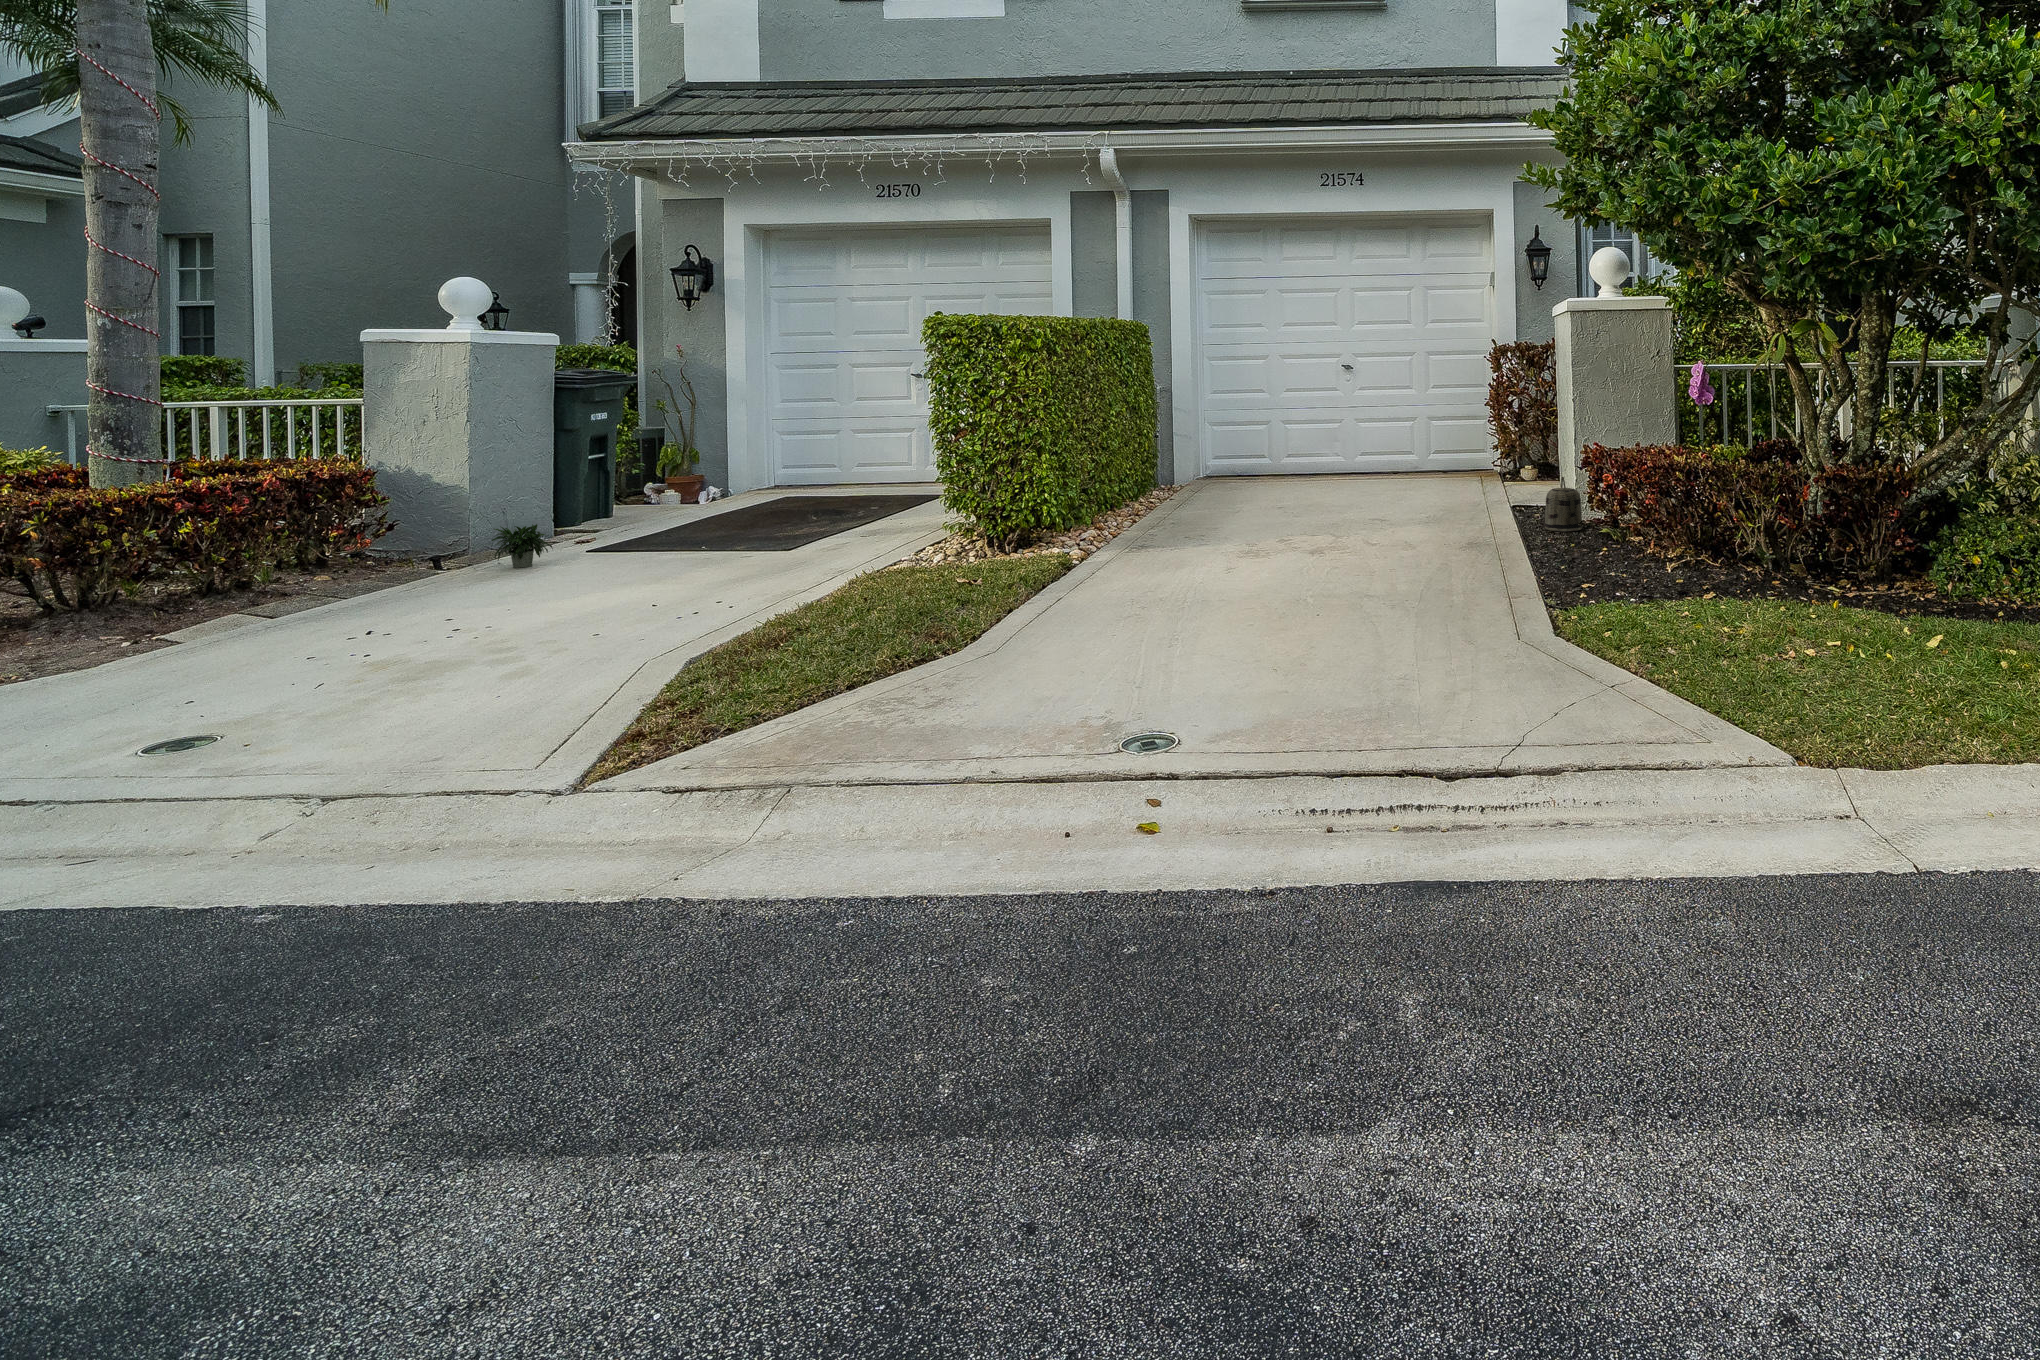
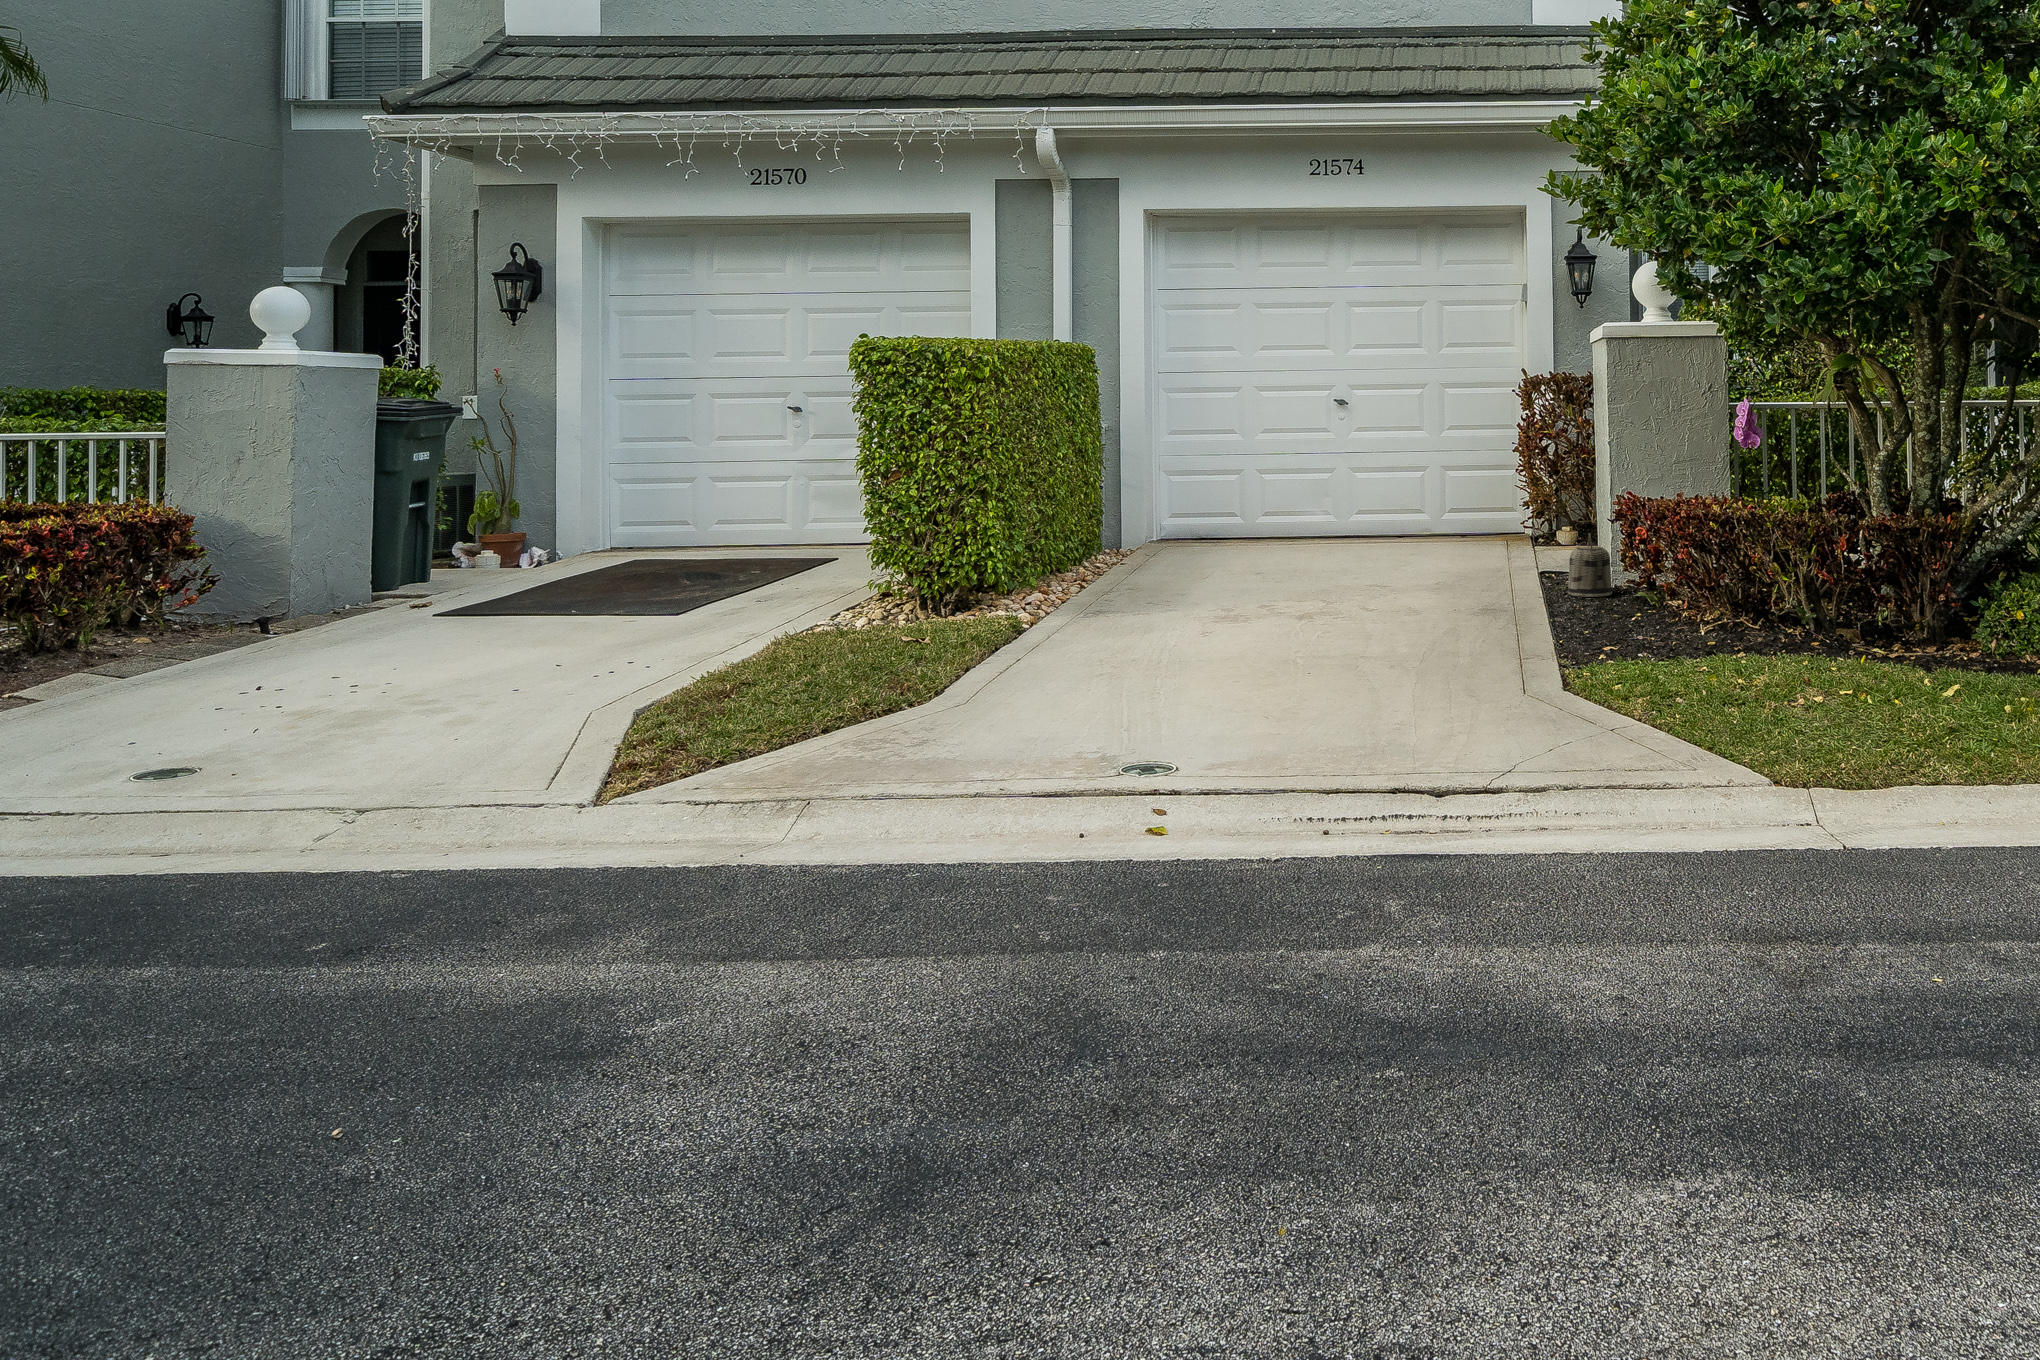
potted plant: present [474,524,553,569] -> none [318,579,405,631]

